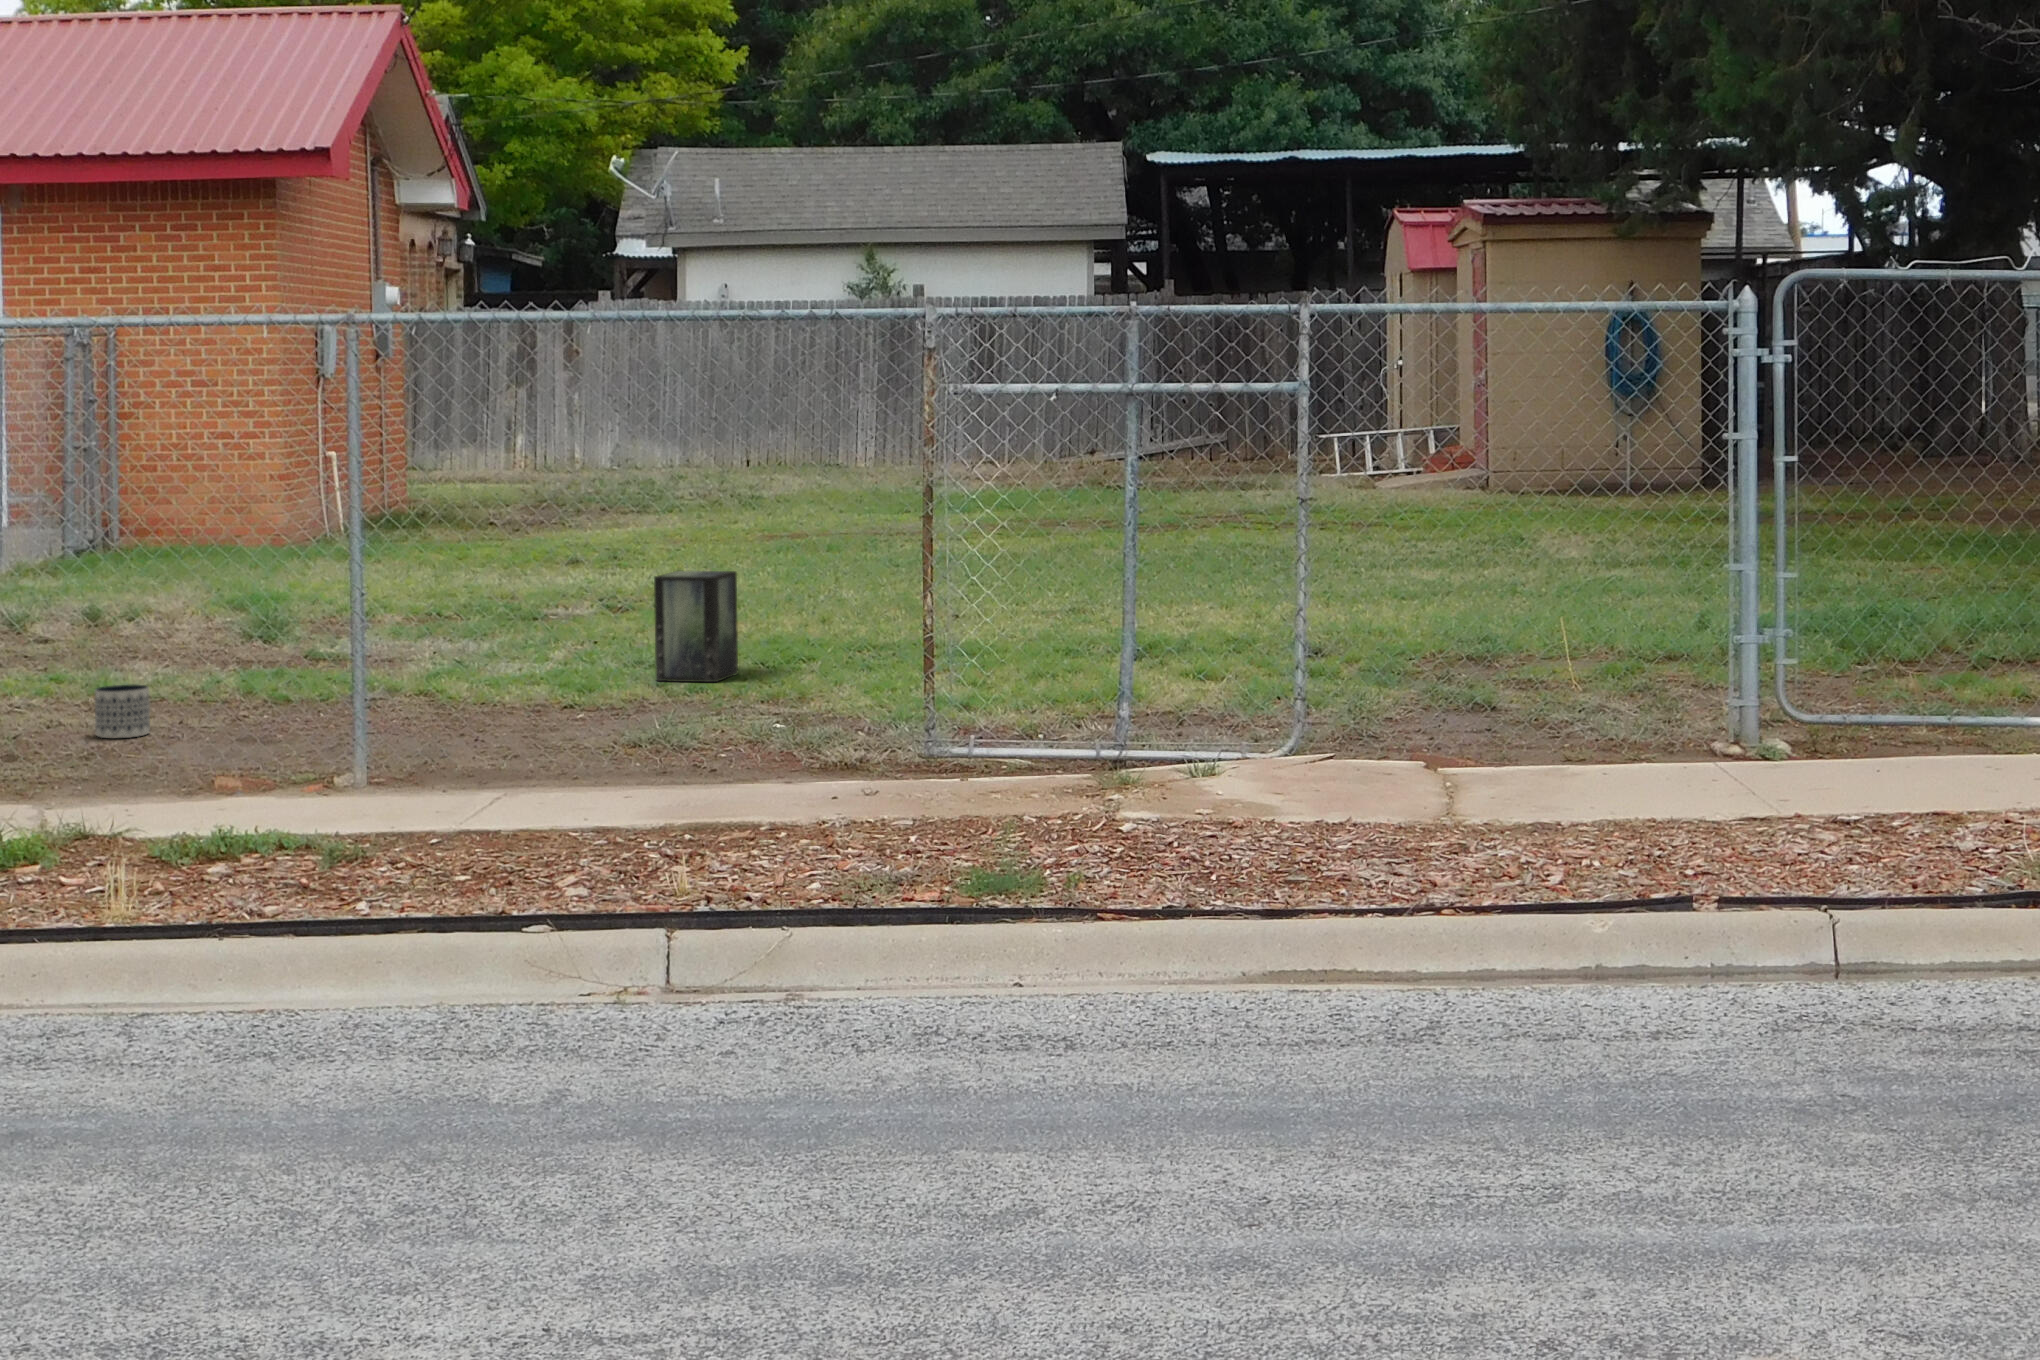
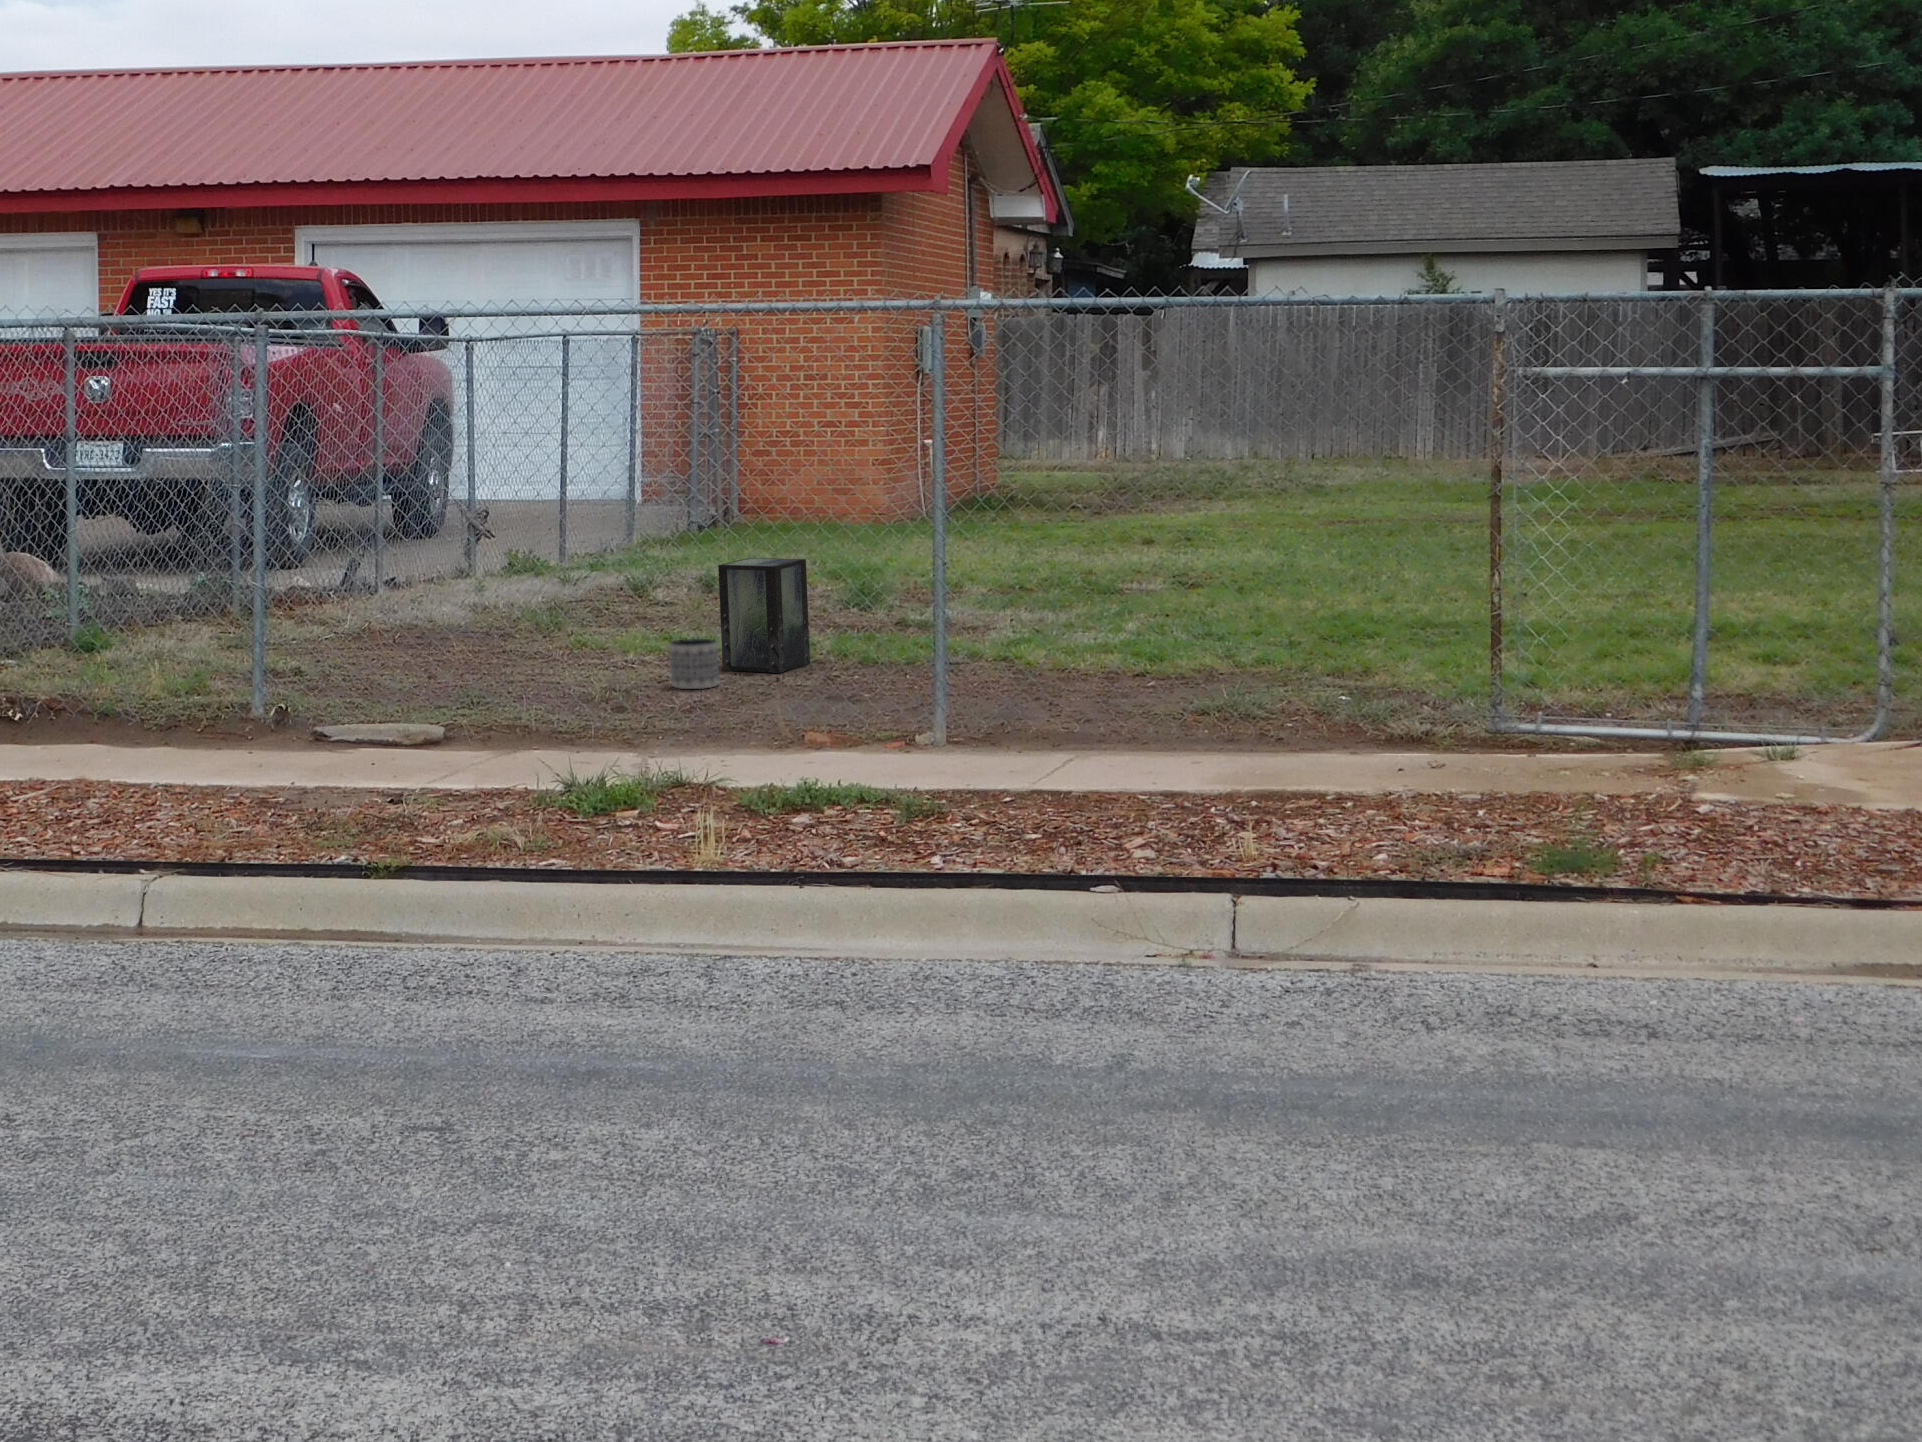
storage box: present [654,571,738,682] -> present [718,558,810,673]

